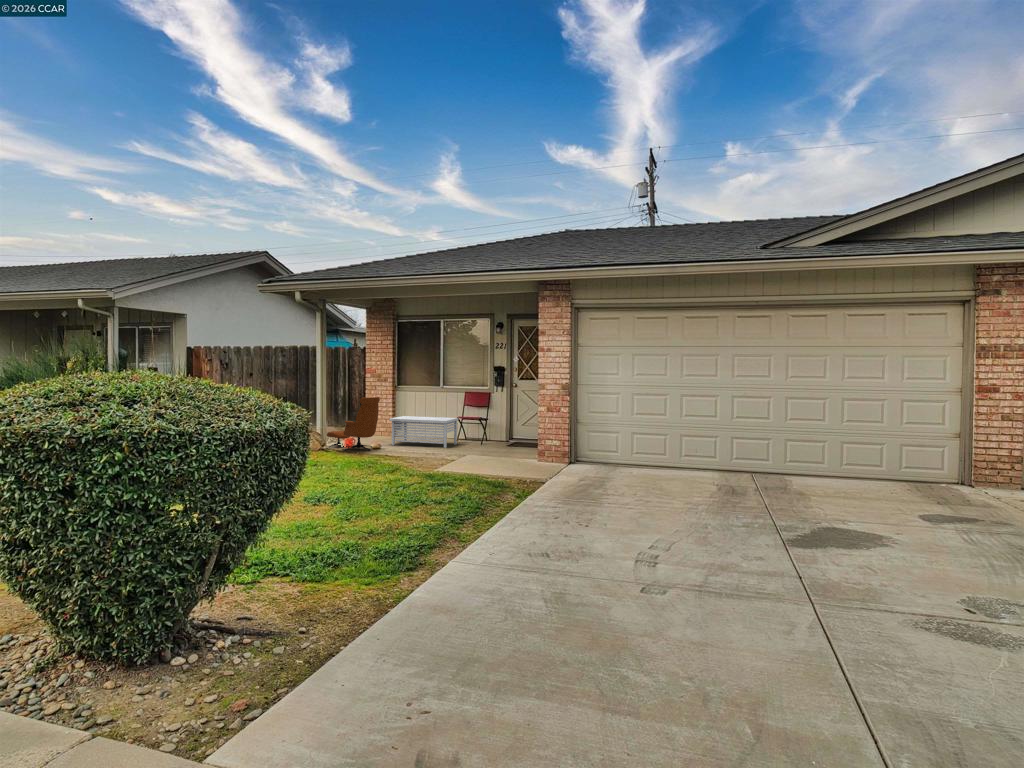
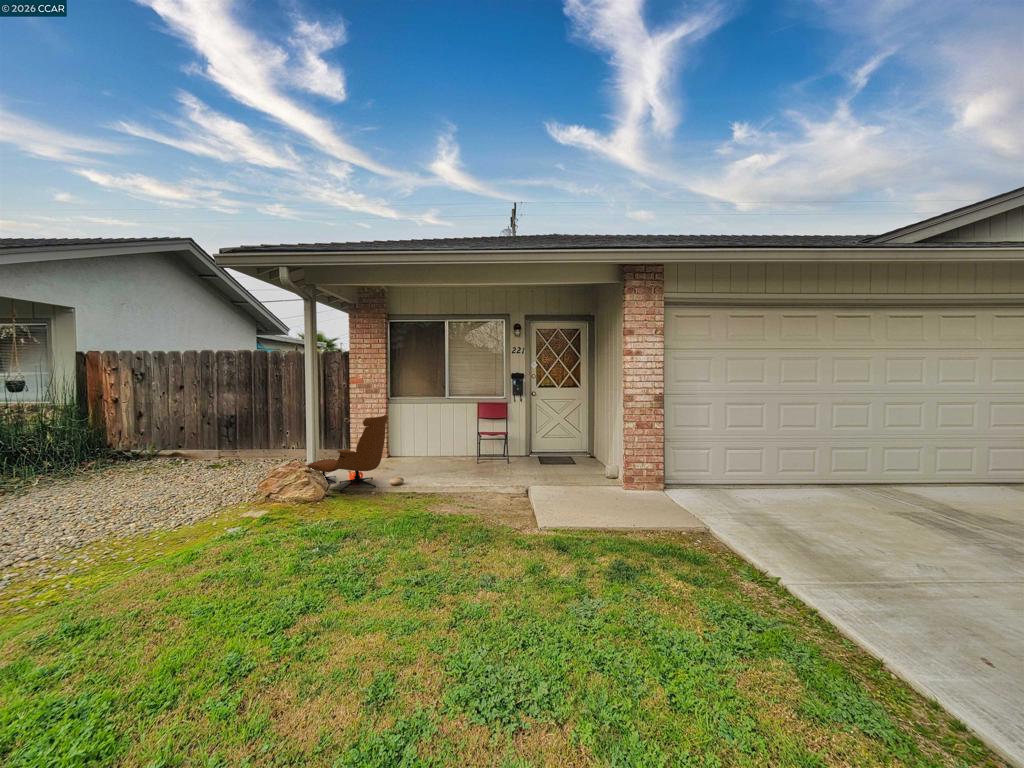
storage bench: present [389,416,458,448] -> none [391,432,469,471]

